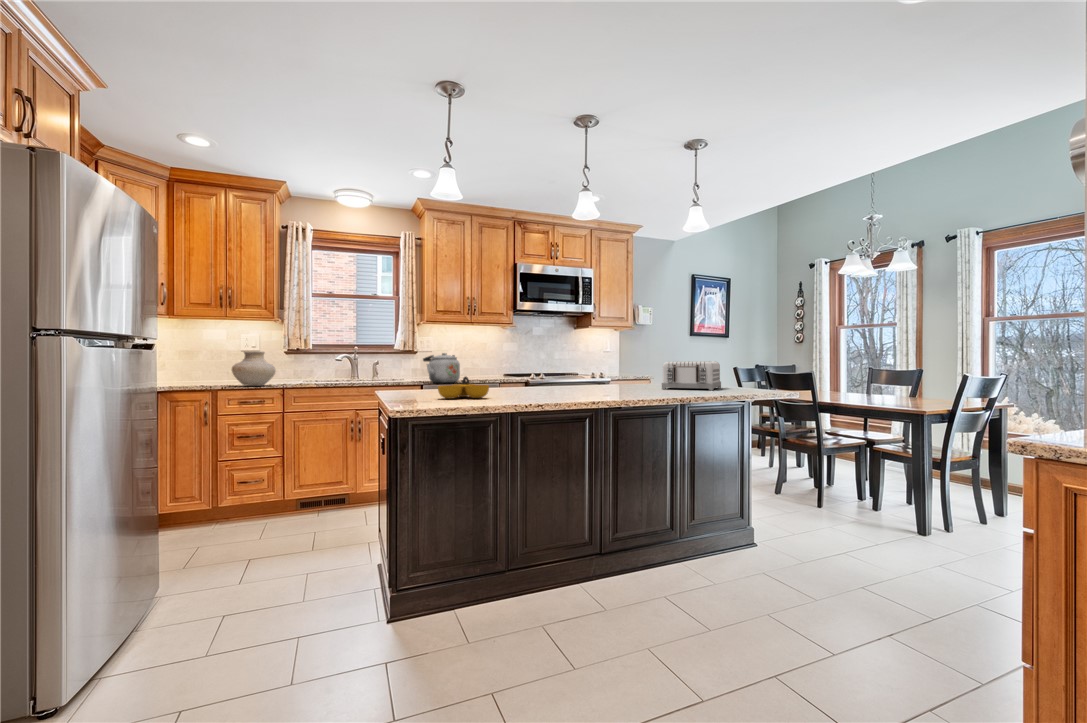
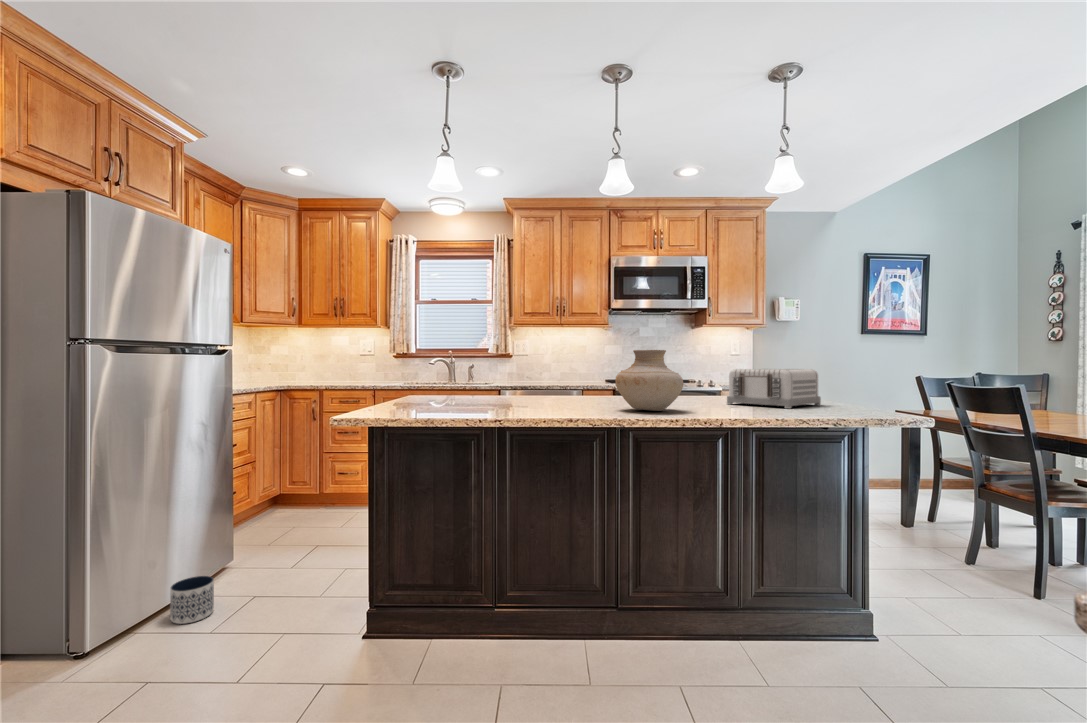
vase: present [232,351,276,386] -> present [615,350,684,411]
kettle: present [423,353,460,383] -> none [504,357,541,388]
decorative bowl: present [438,377,489,399] -> none [417,384,470,408]
planter: none [145,601,197,660] -> present [170,576,214,624]

